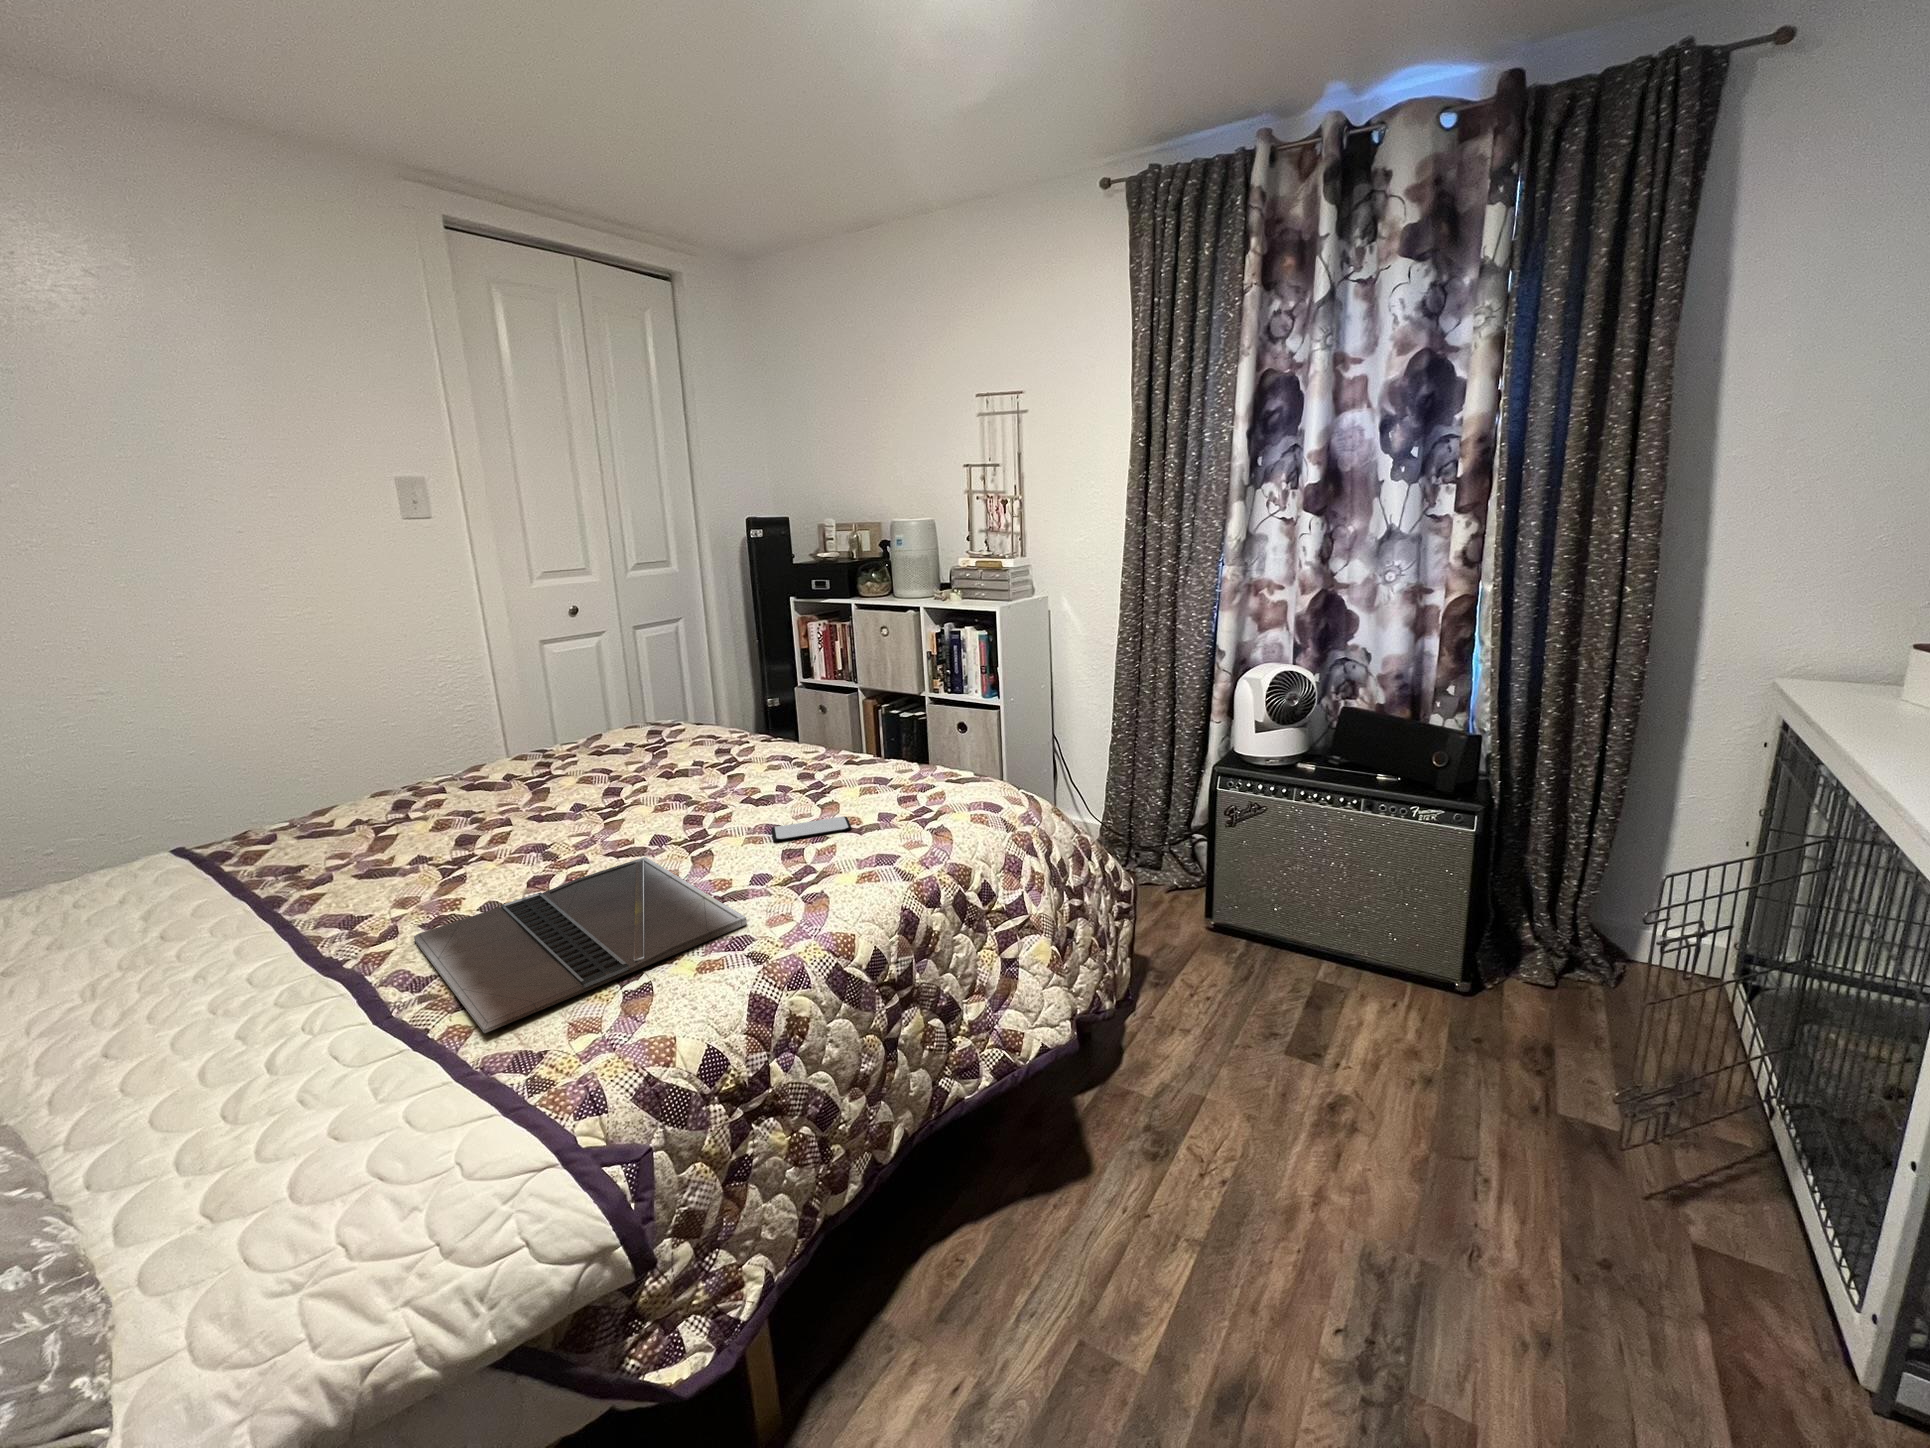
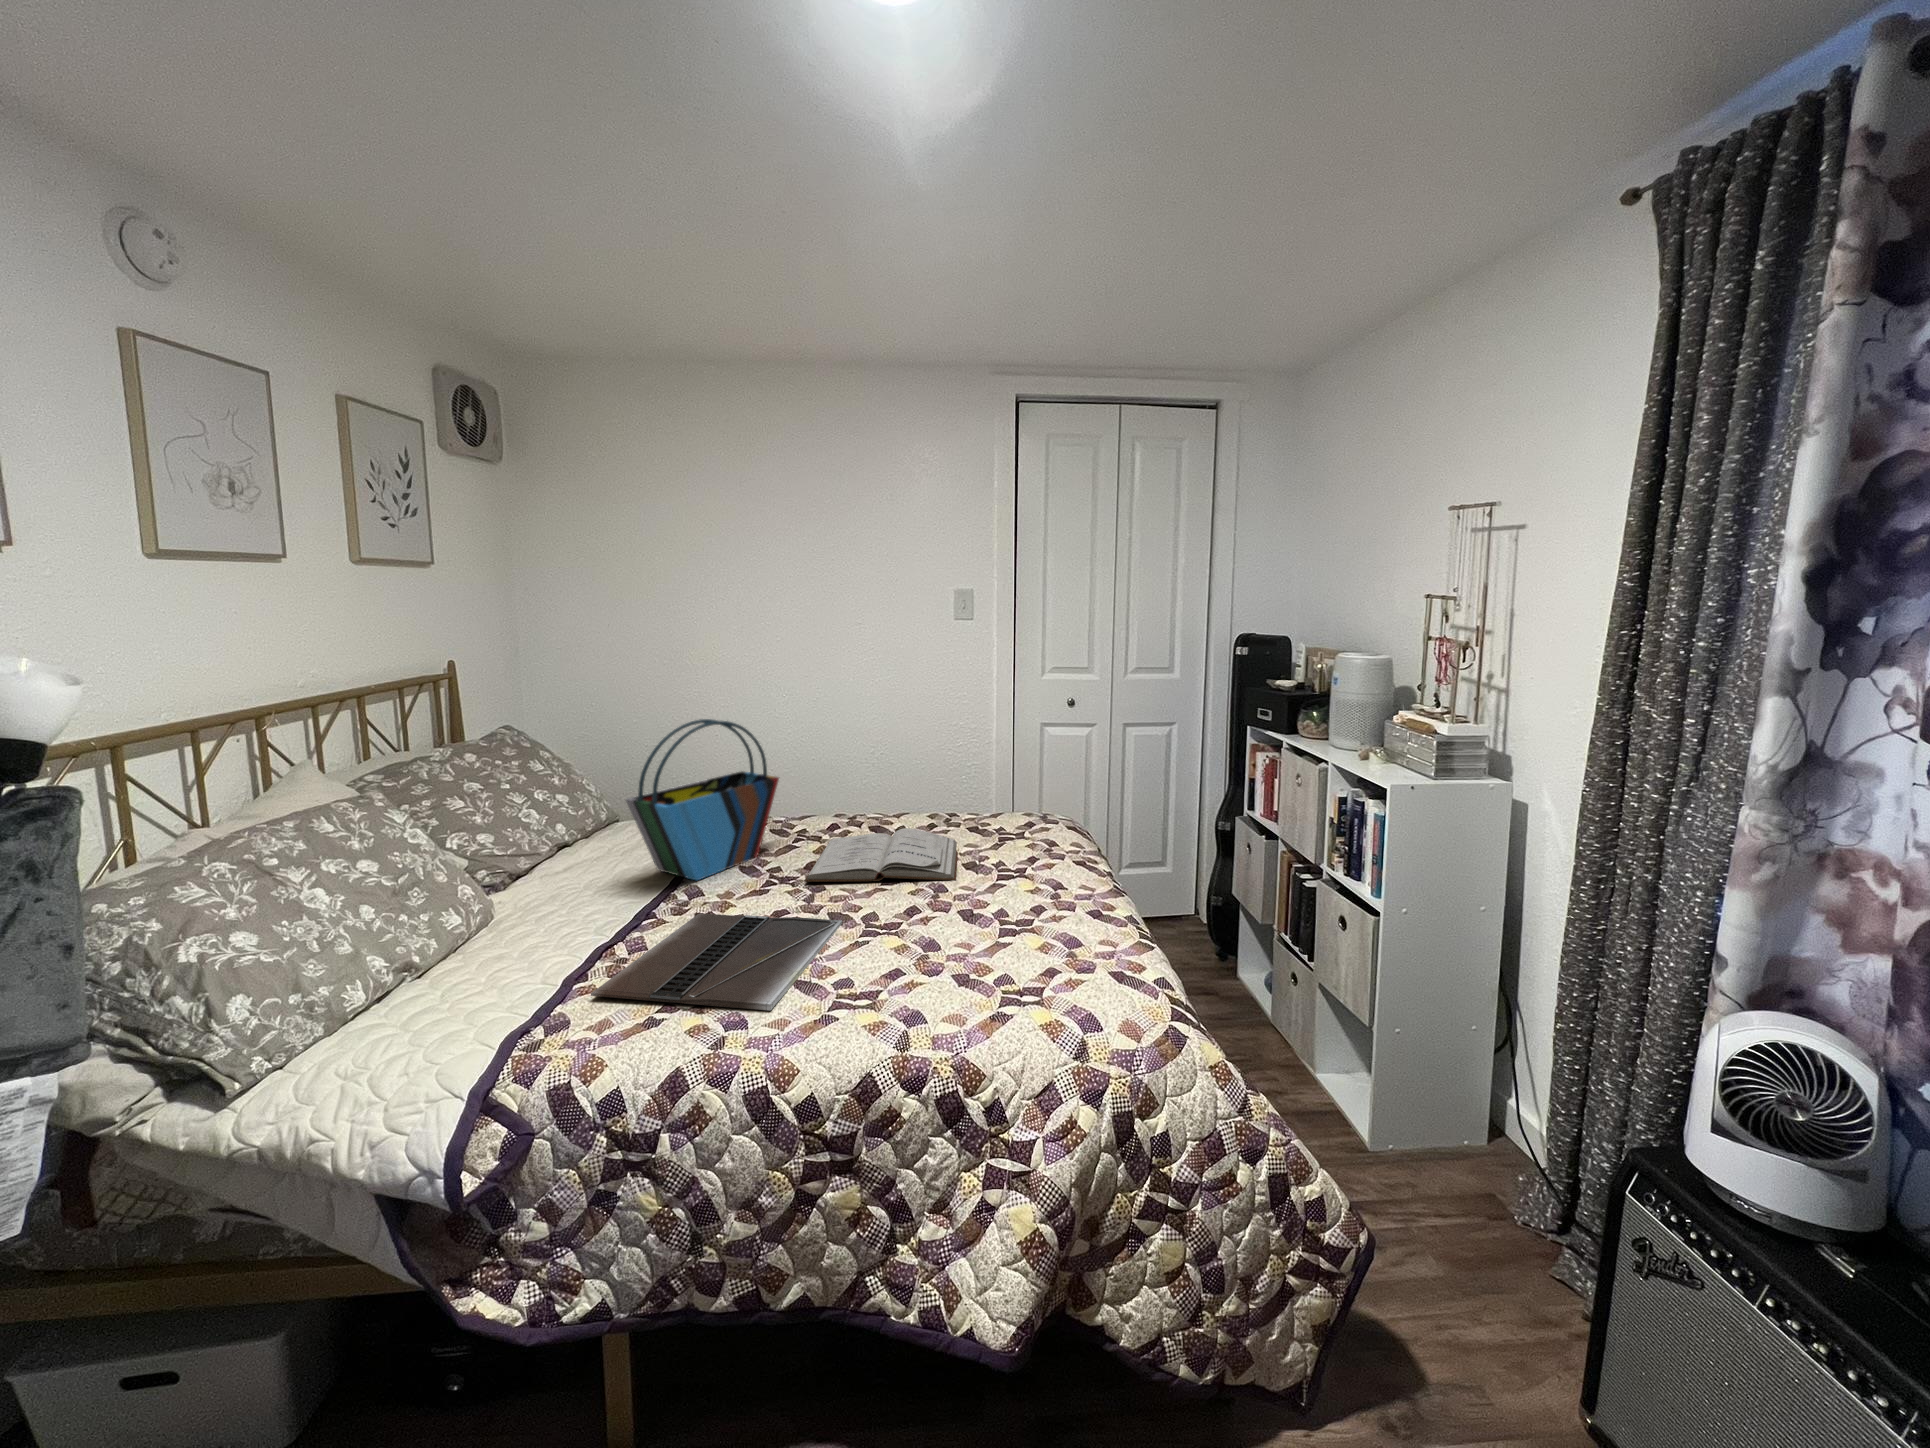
tote bag: none [84,663,325,955] -> present [626,719,779,880]
book: none [421,769,687,858] -> present [804,828,958,882]
smartphone: present [771,816,851,841] -> none [908,938,979,970]

